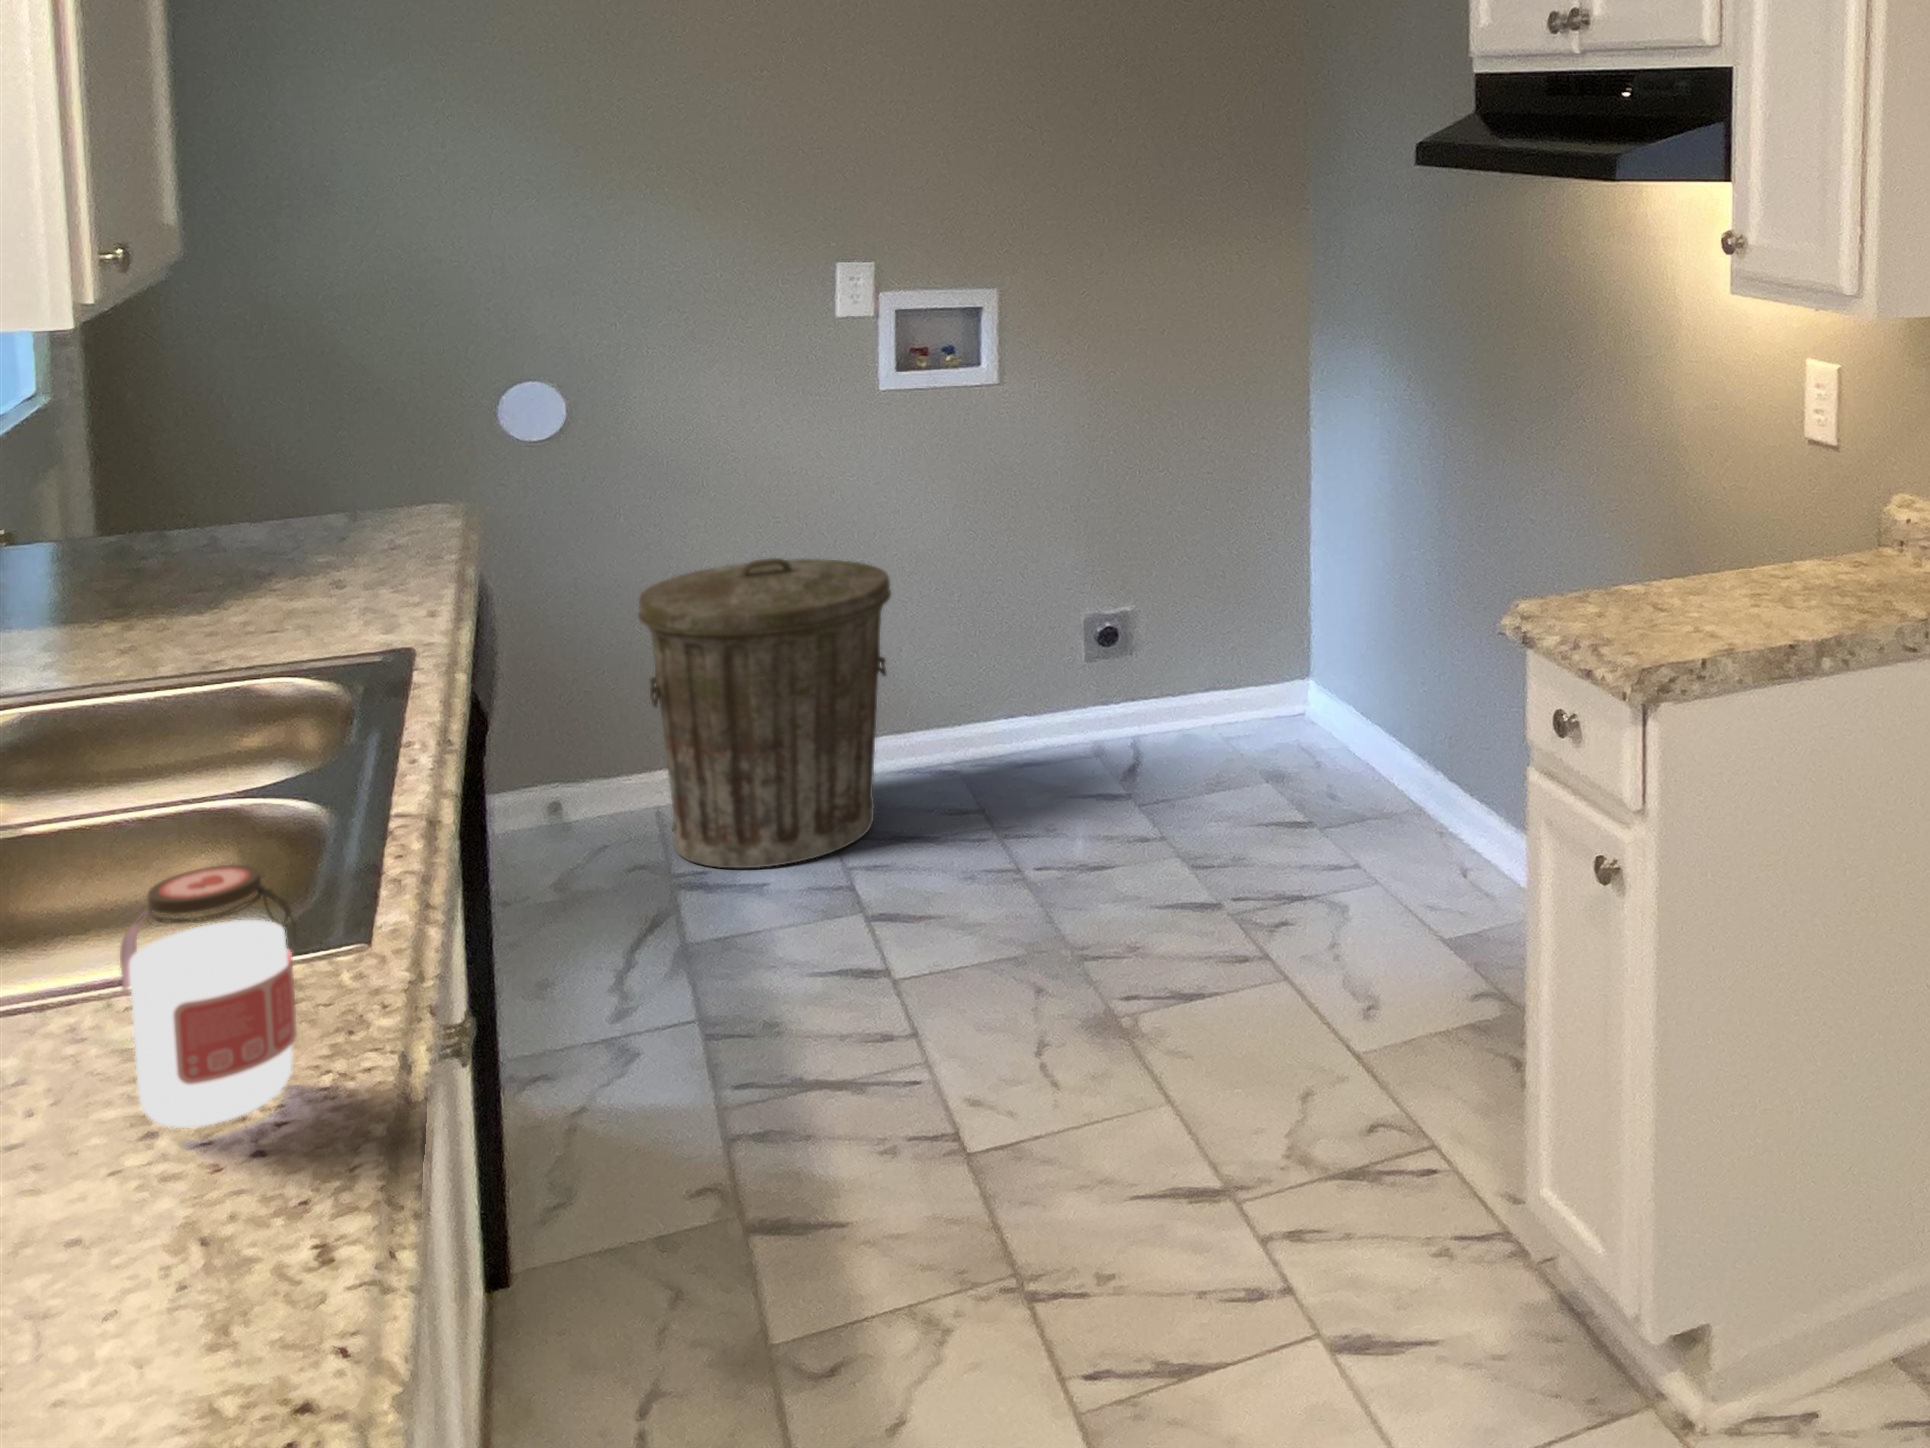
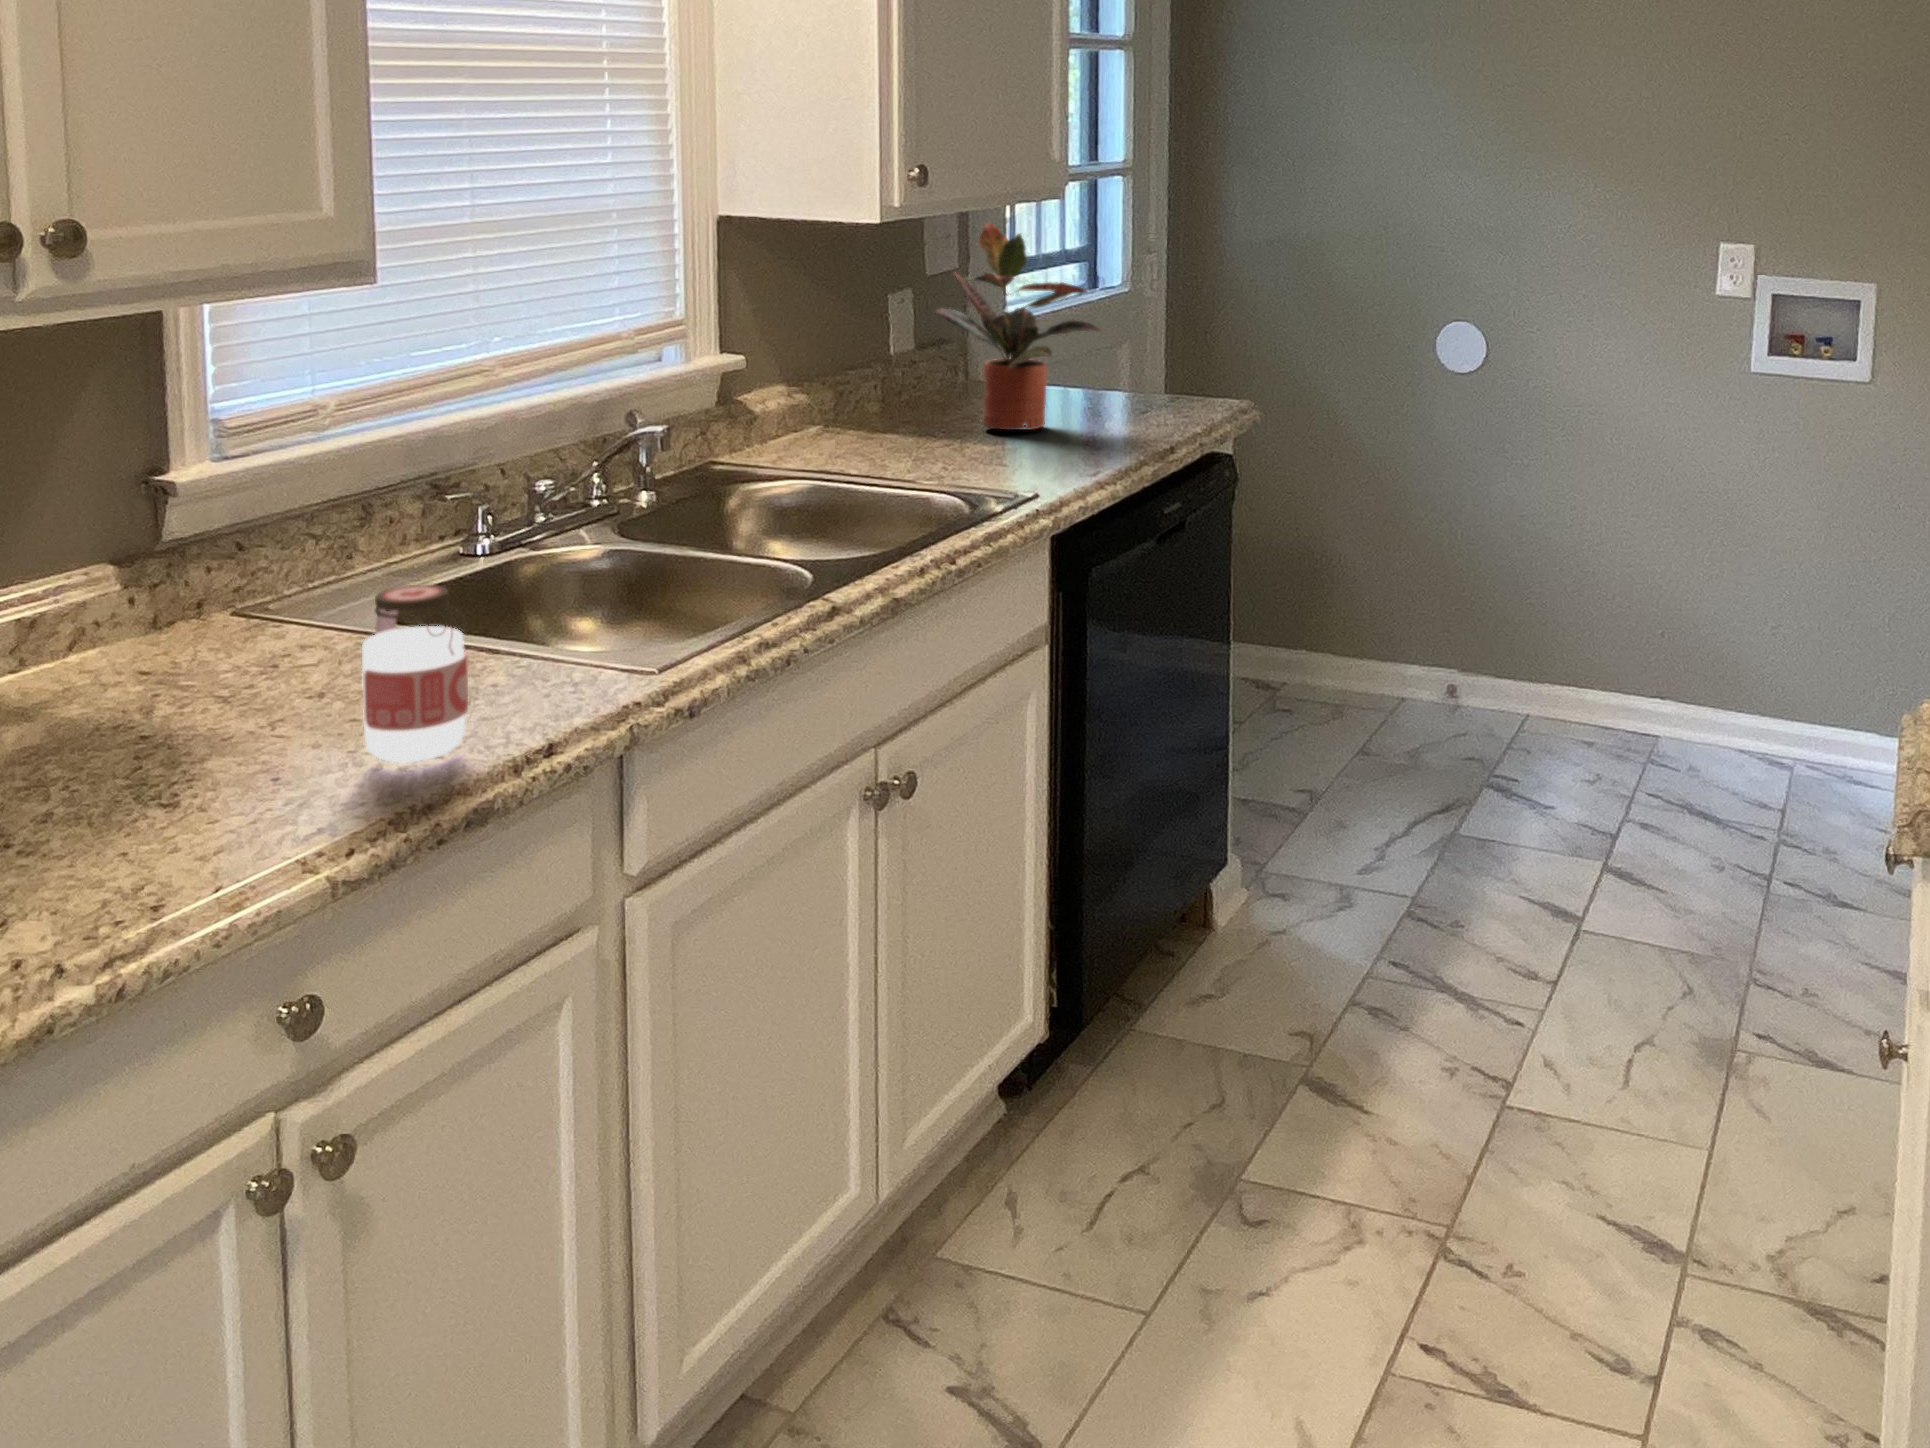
potted plant: none [59,307,334,585] -> present [935,223,1101,430]
trash can: present [638,558,891,868] -> none [1498,512,1717,796]

